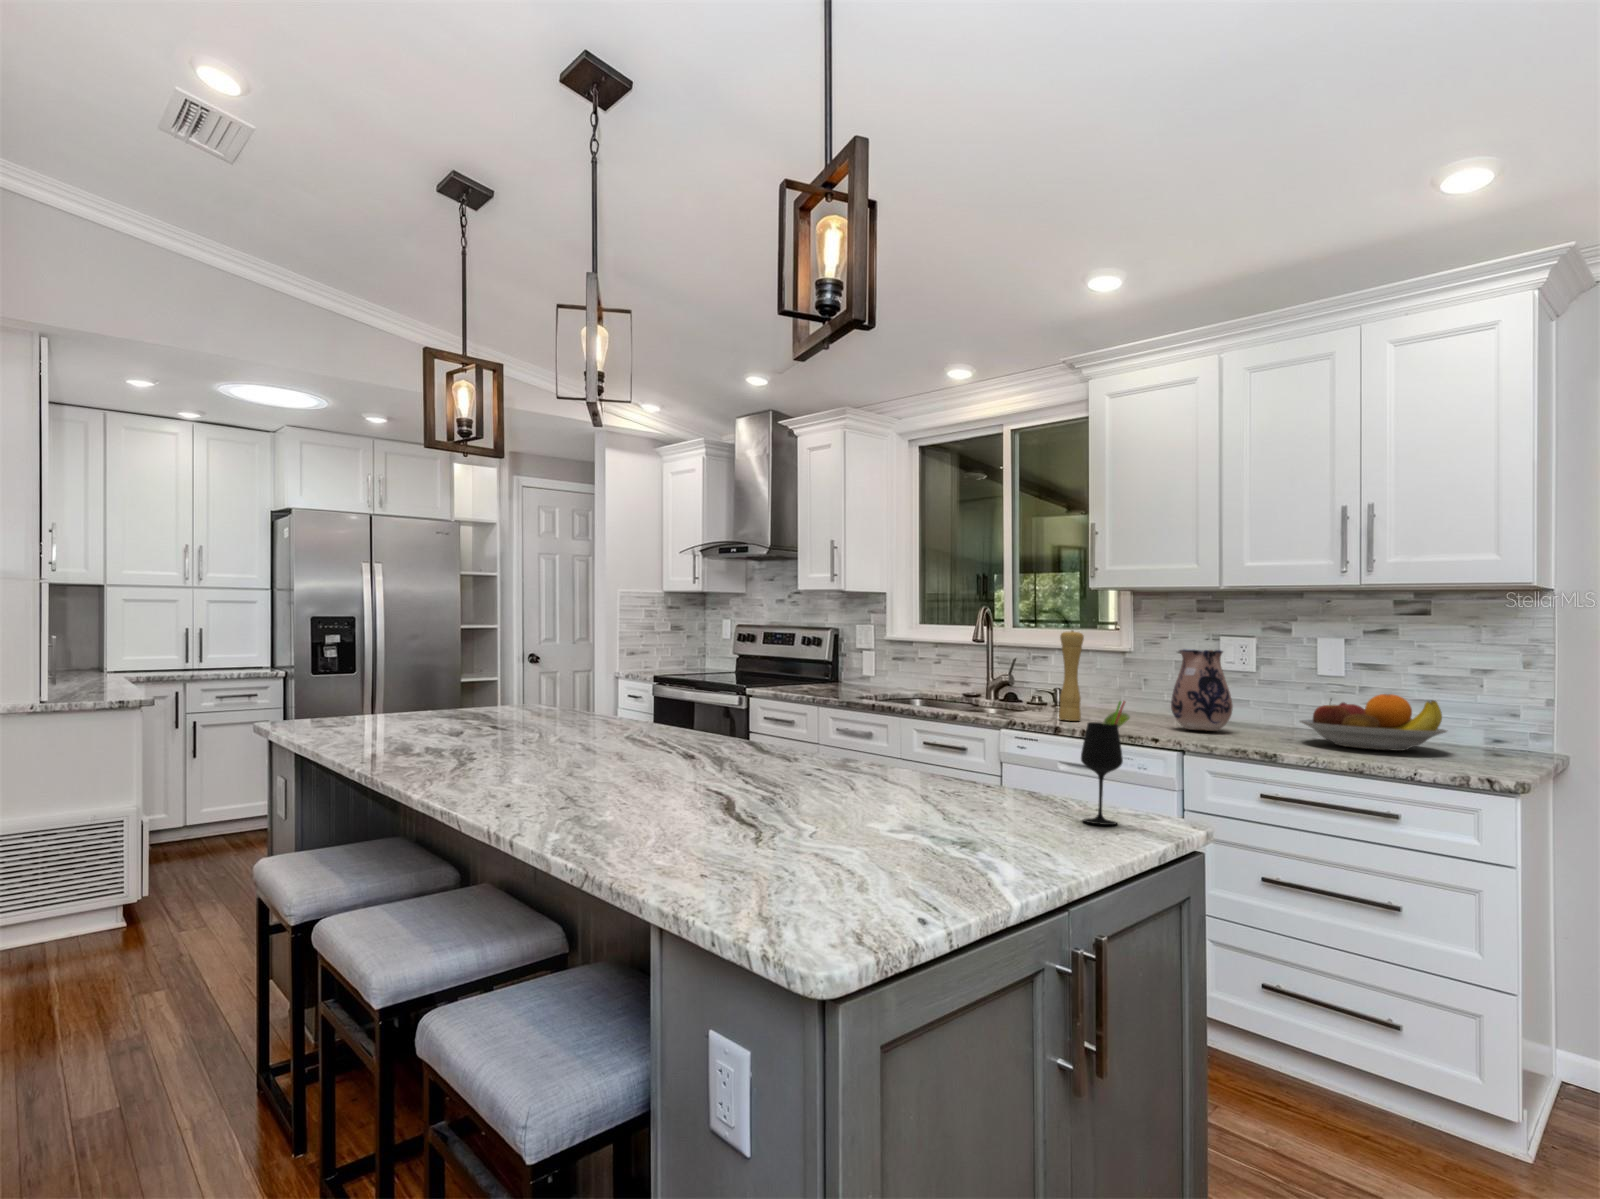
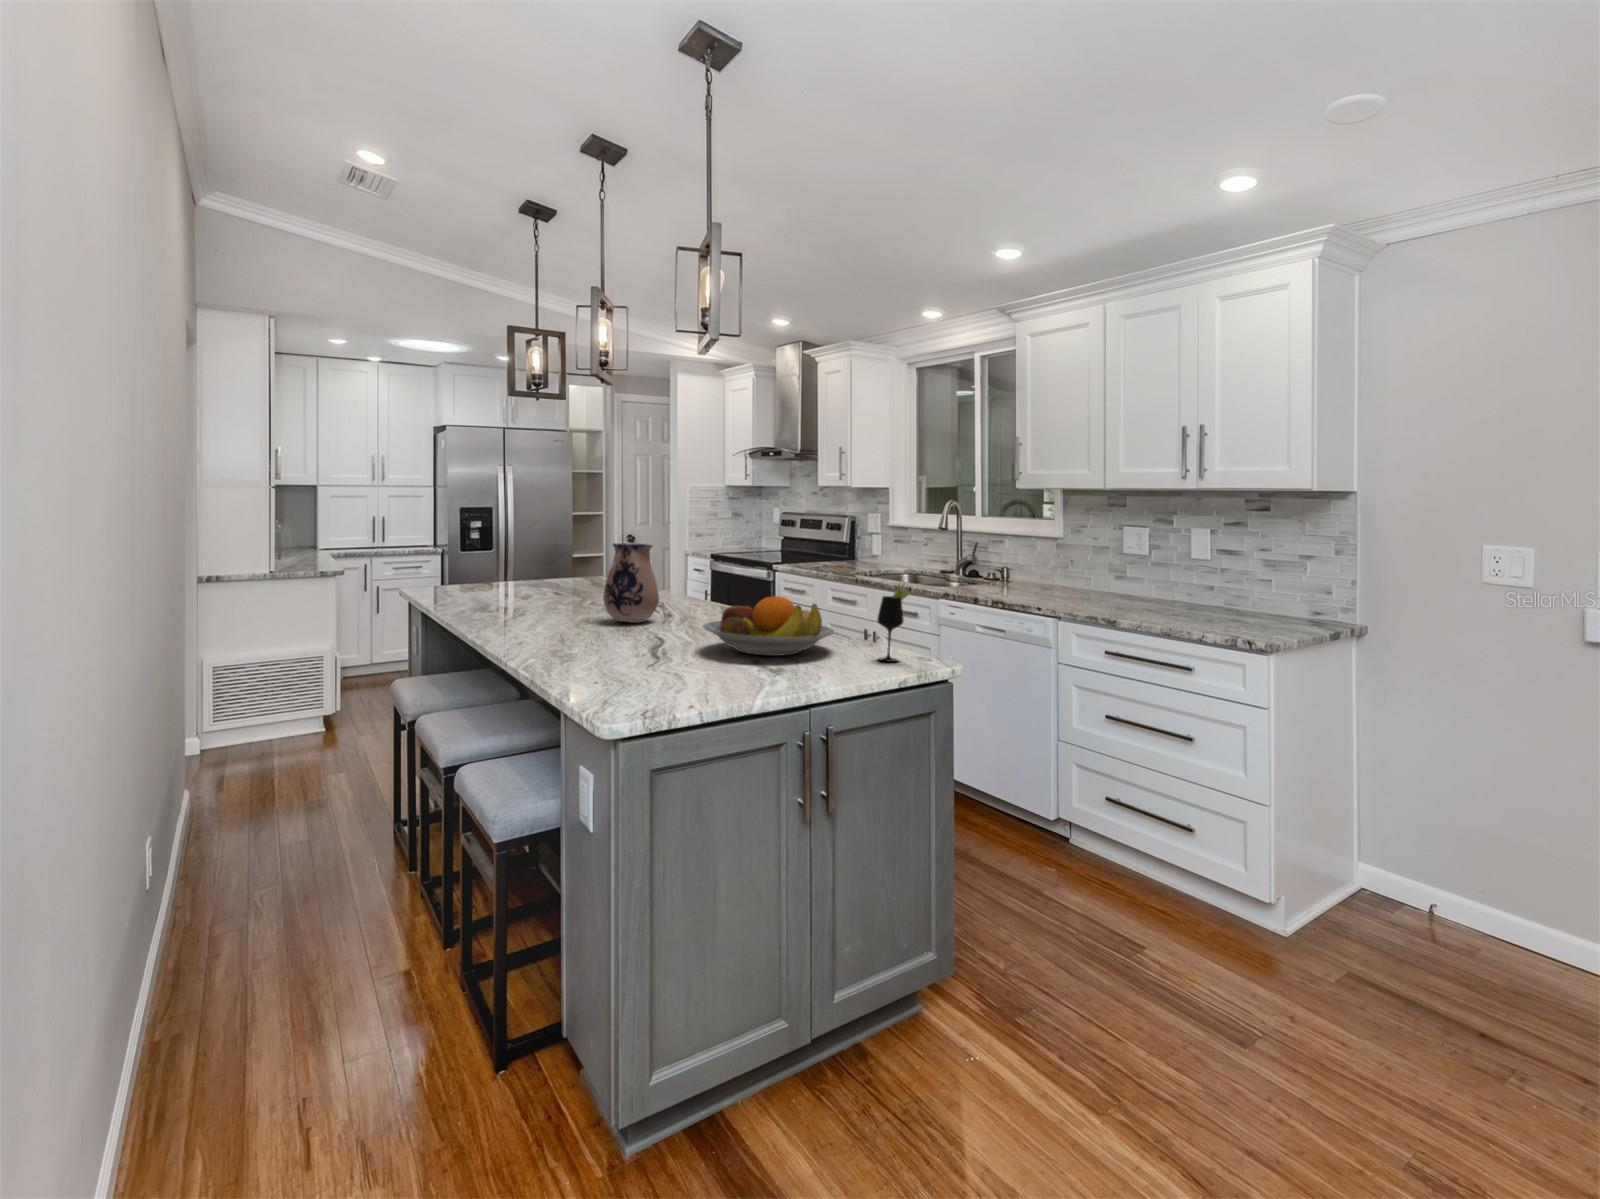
pepper mill: present [1059,630,1084,721] -> none [985,523,1006,594]
ceramic pitcher: present [1171,649,1233,731] -> present [603,543,659,623]
fruit bowl: present [1300,694,1447,751] -> present [703,596,834,656]

